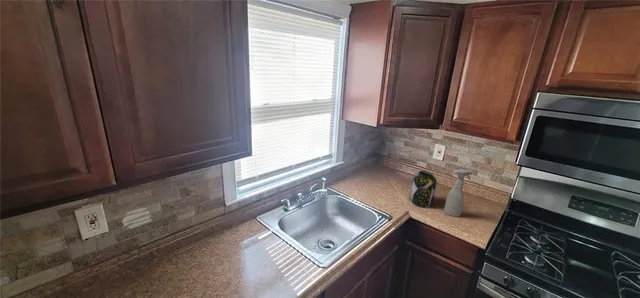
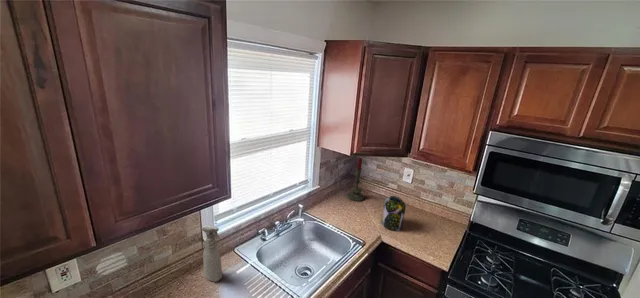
candle: none [373,133,391,180] -> present [347,158,364,202]
spray bottle: present [444,170,473,217] -> present [202,225,222,282]

